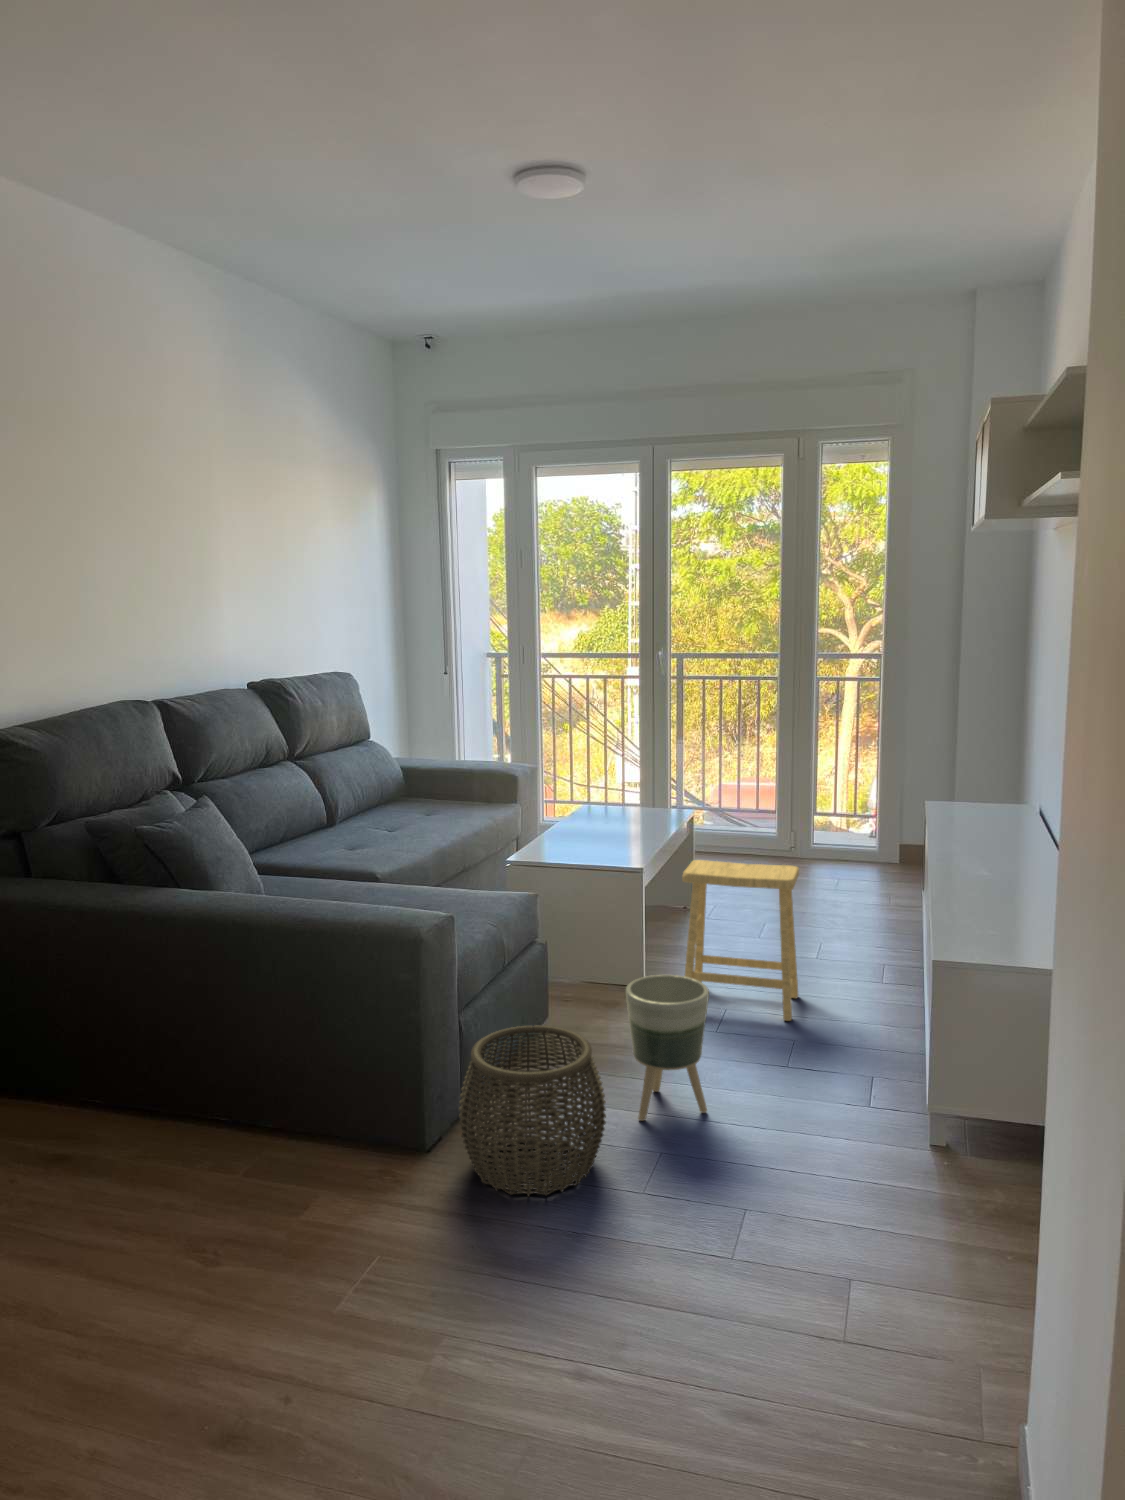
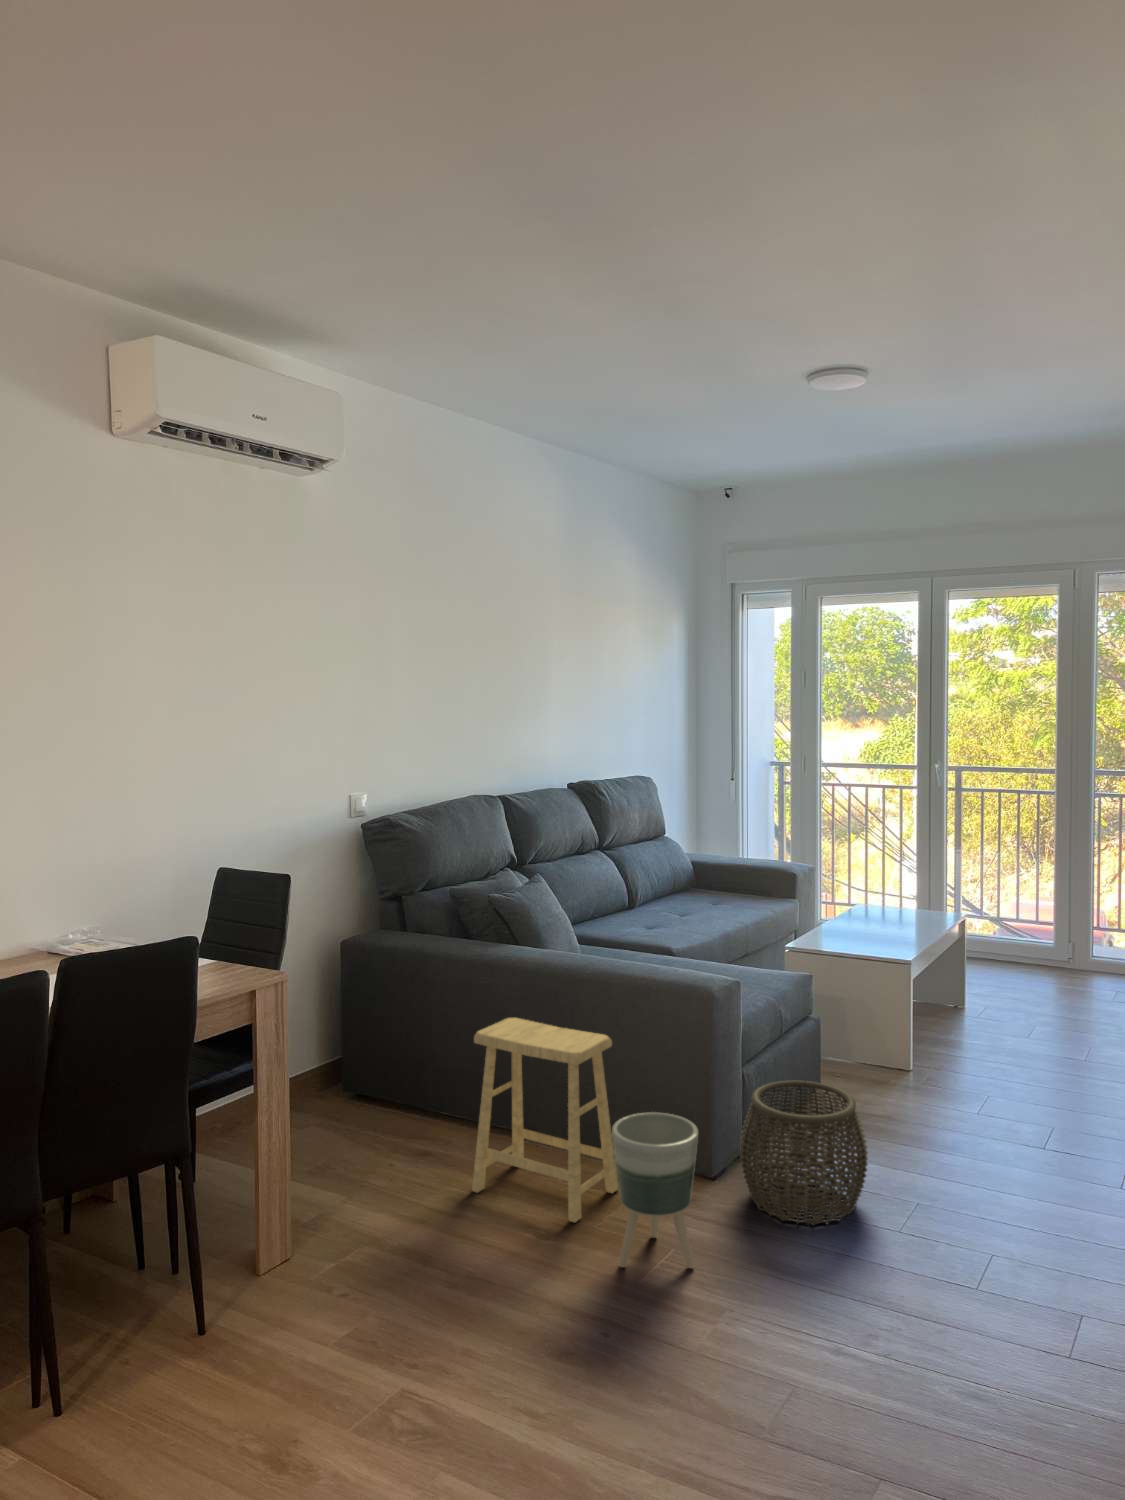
footstool: present [682,860,799,1021] -> present [472,1018,618,1222]
planter: present [626,975,709,1121] -> present [612,1112,698,1268]

